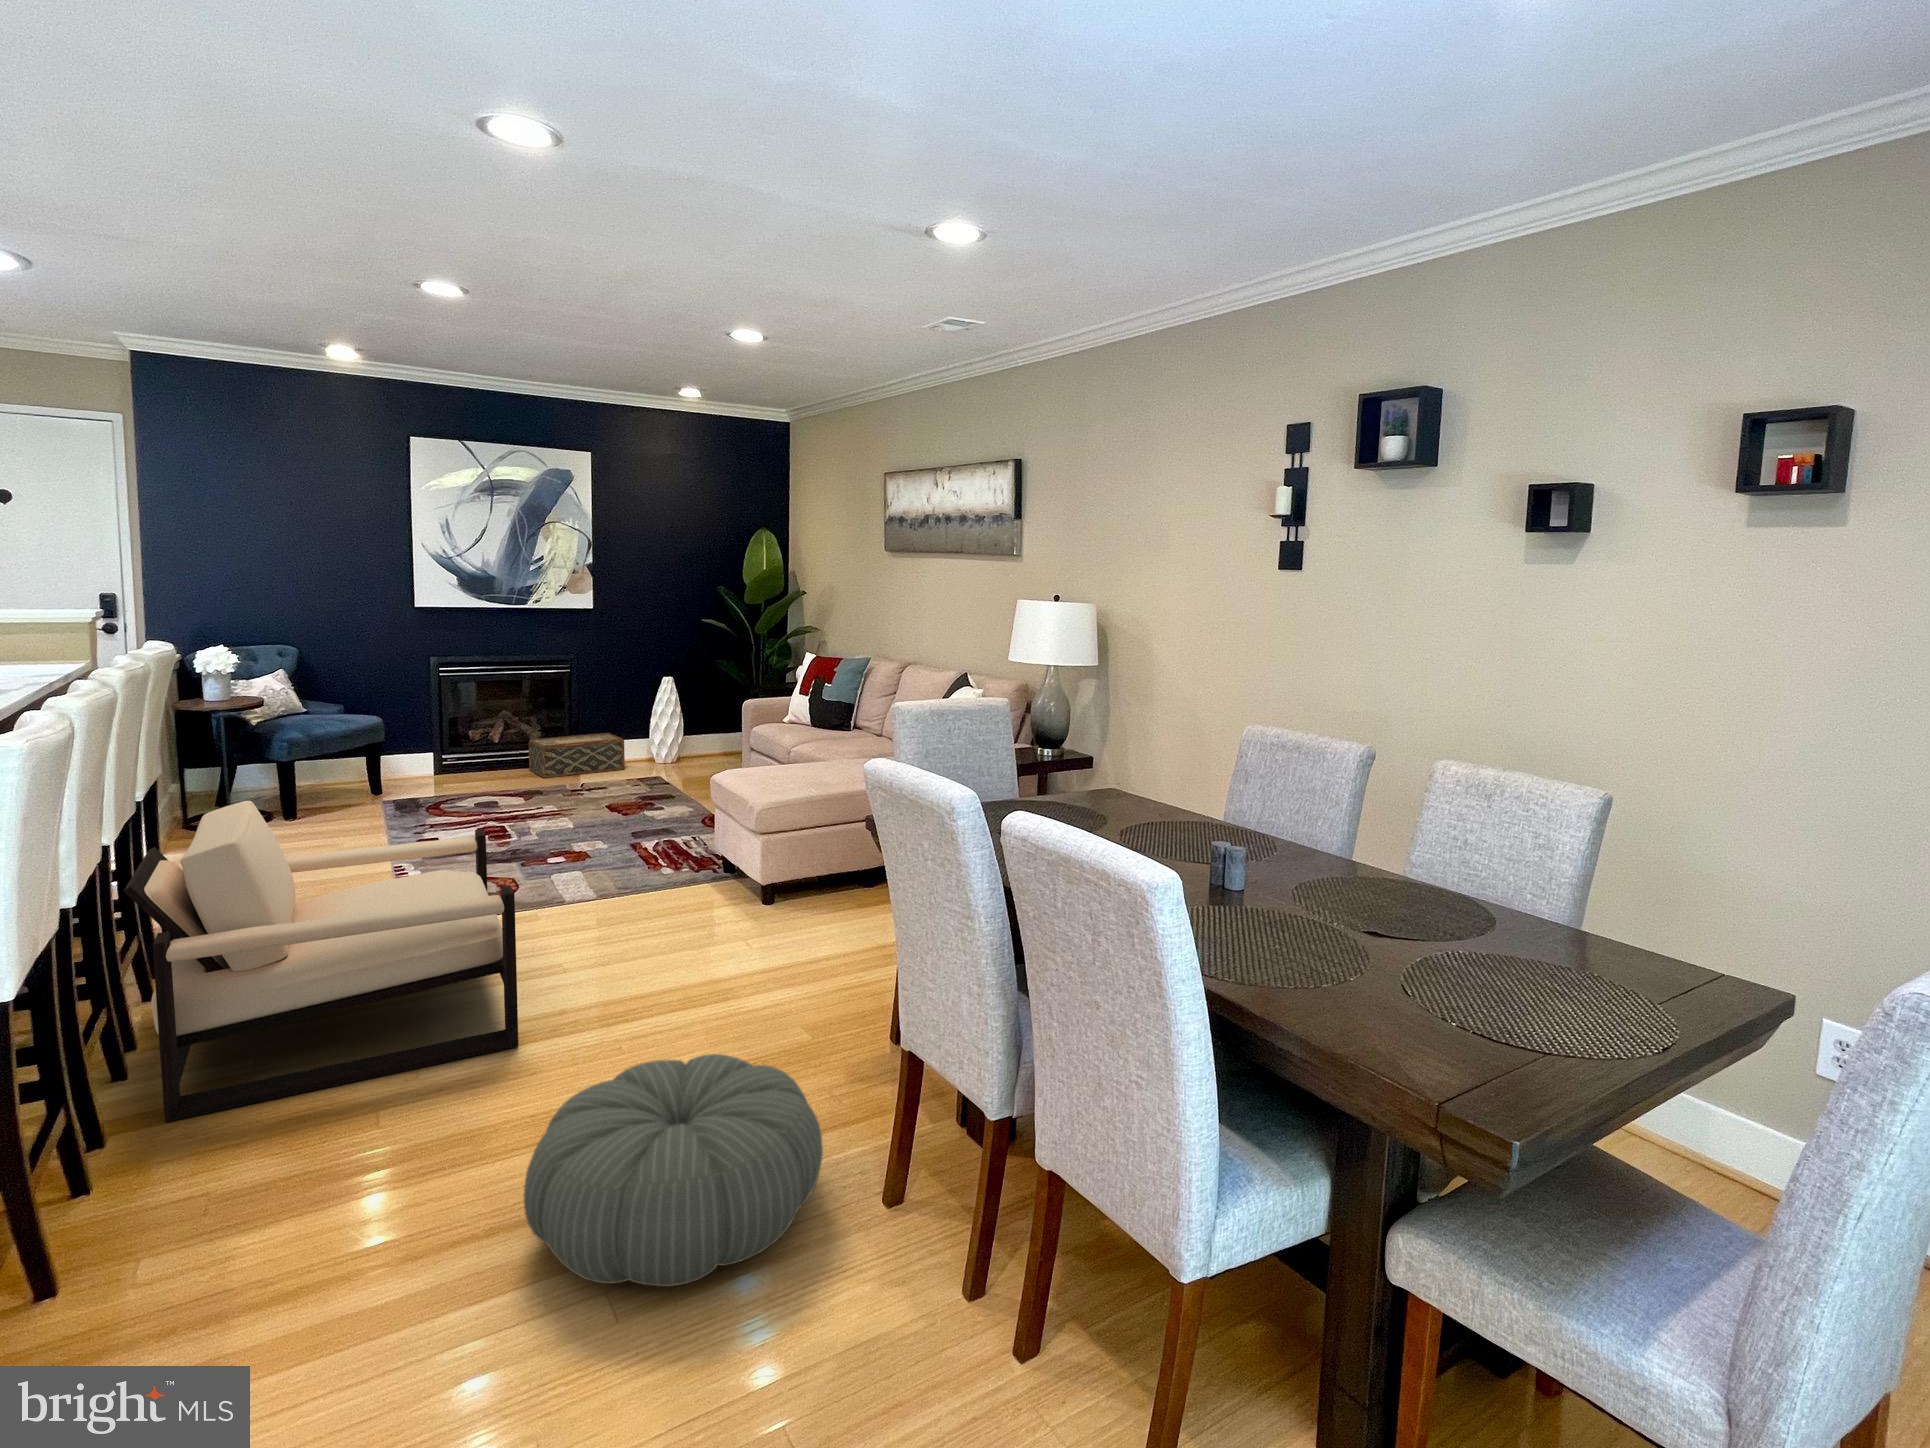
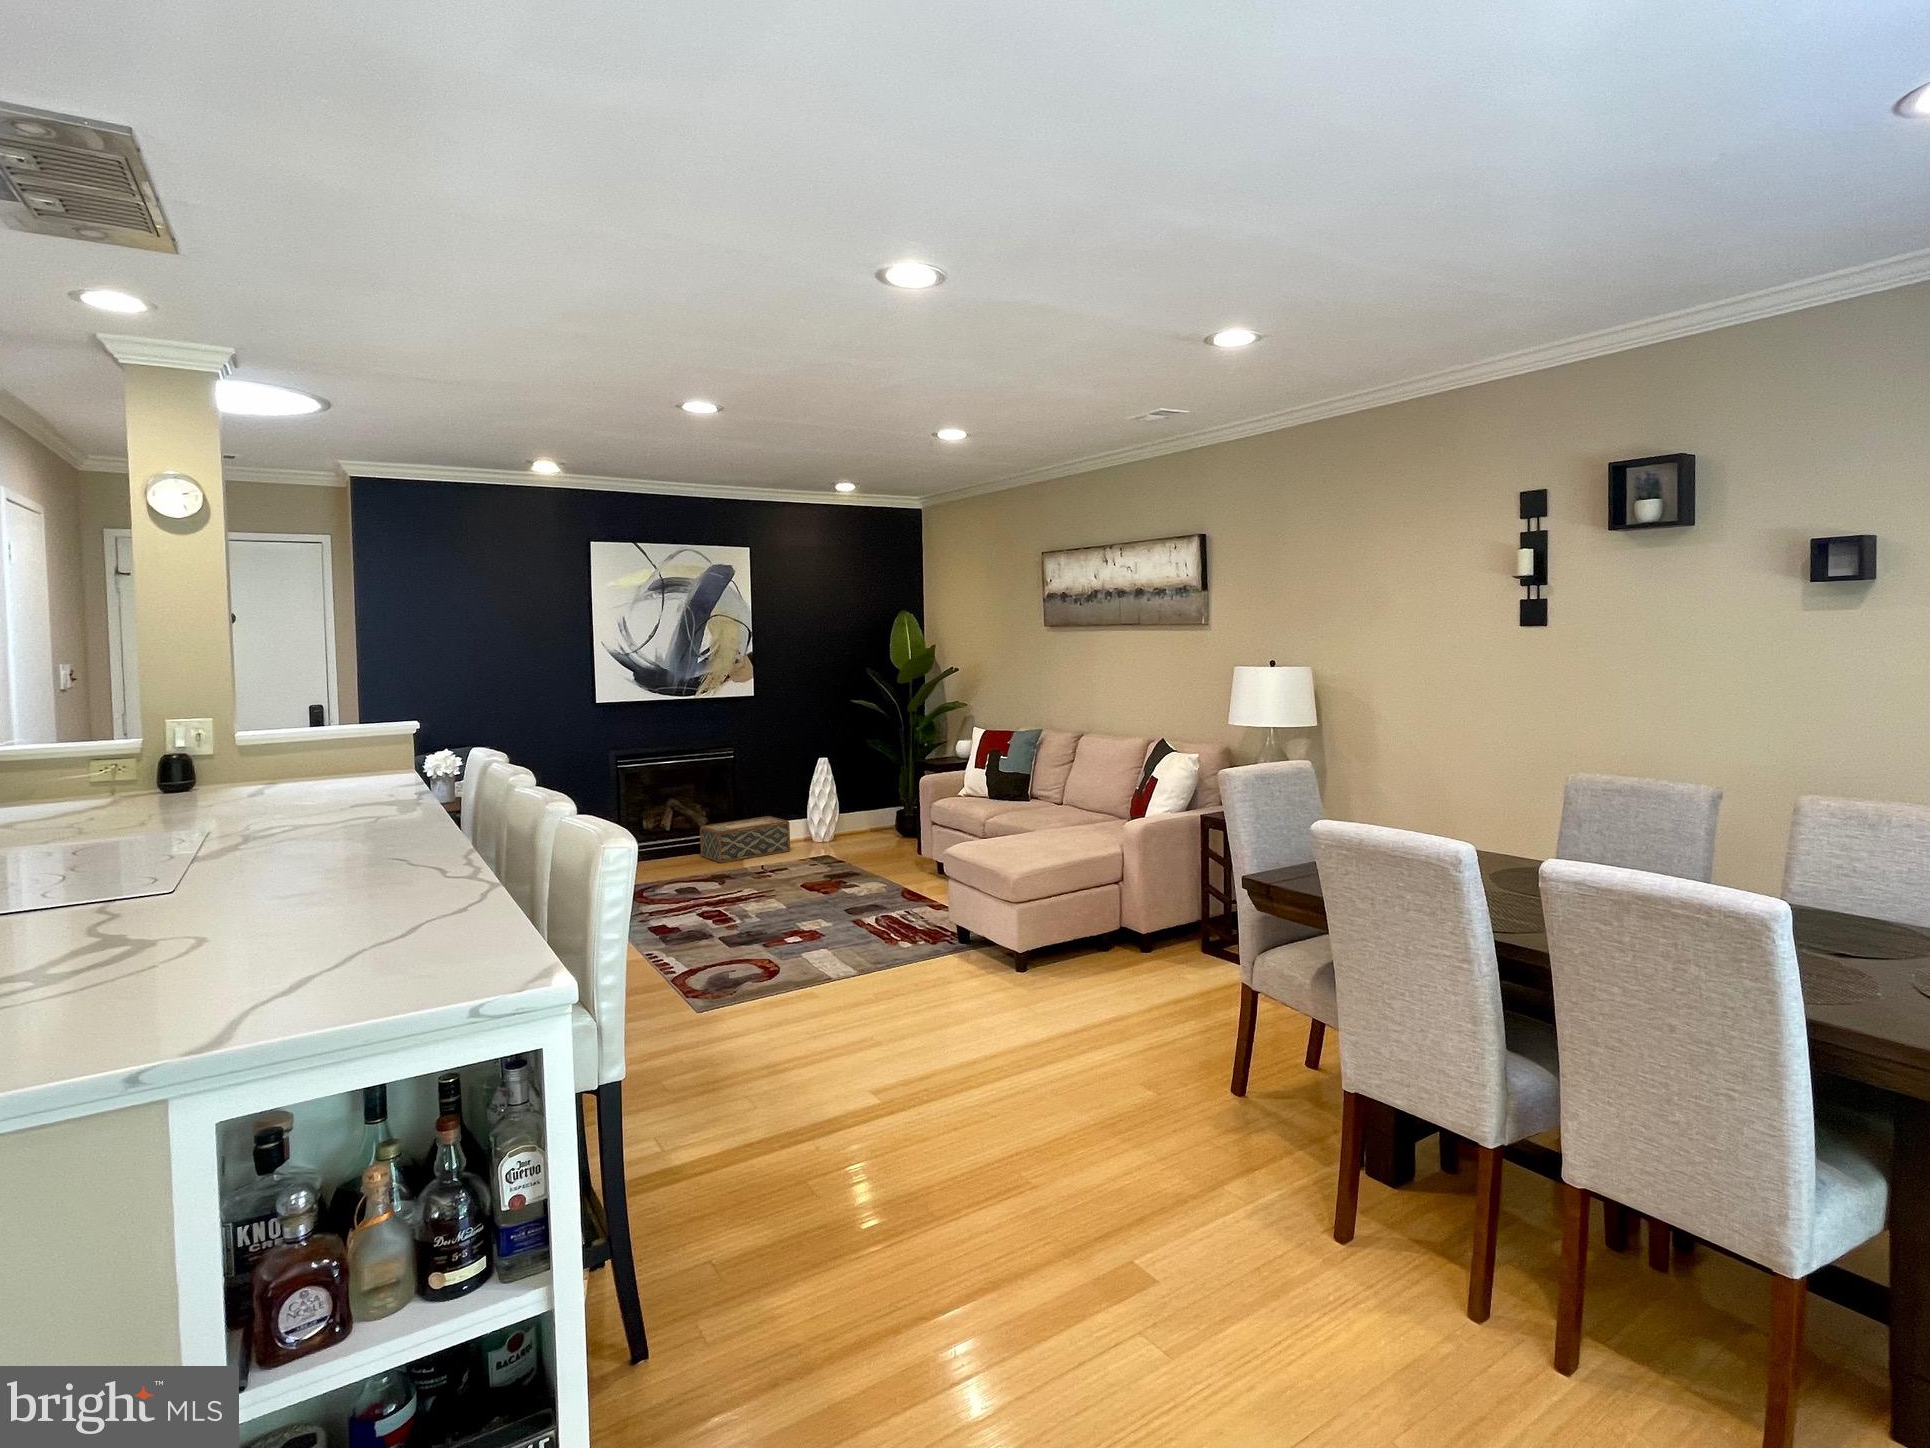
armchair: present [124,801,518,1122] -> none [545,889,885,1188]
pouf: present [524,1054,823,1286] -> none [1012,1101,1271,1307]

